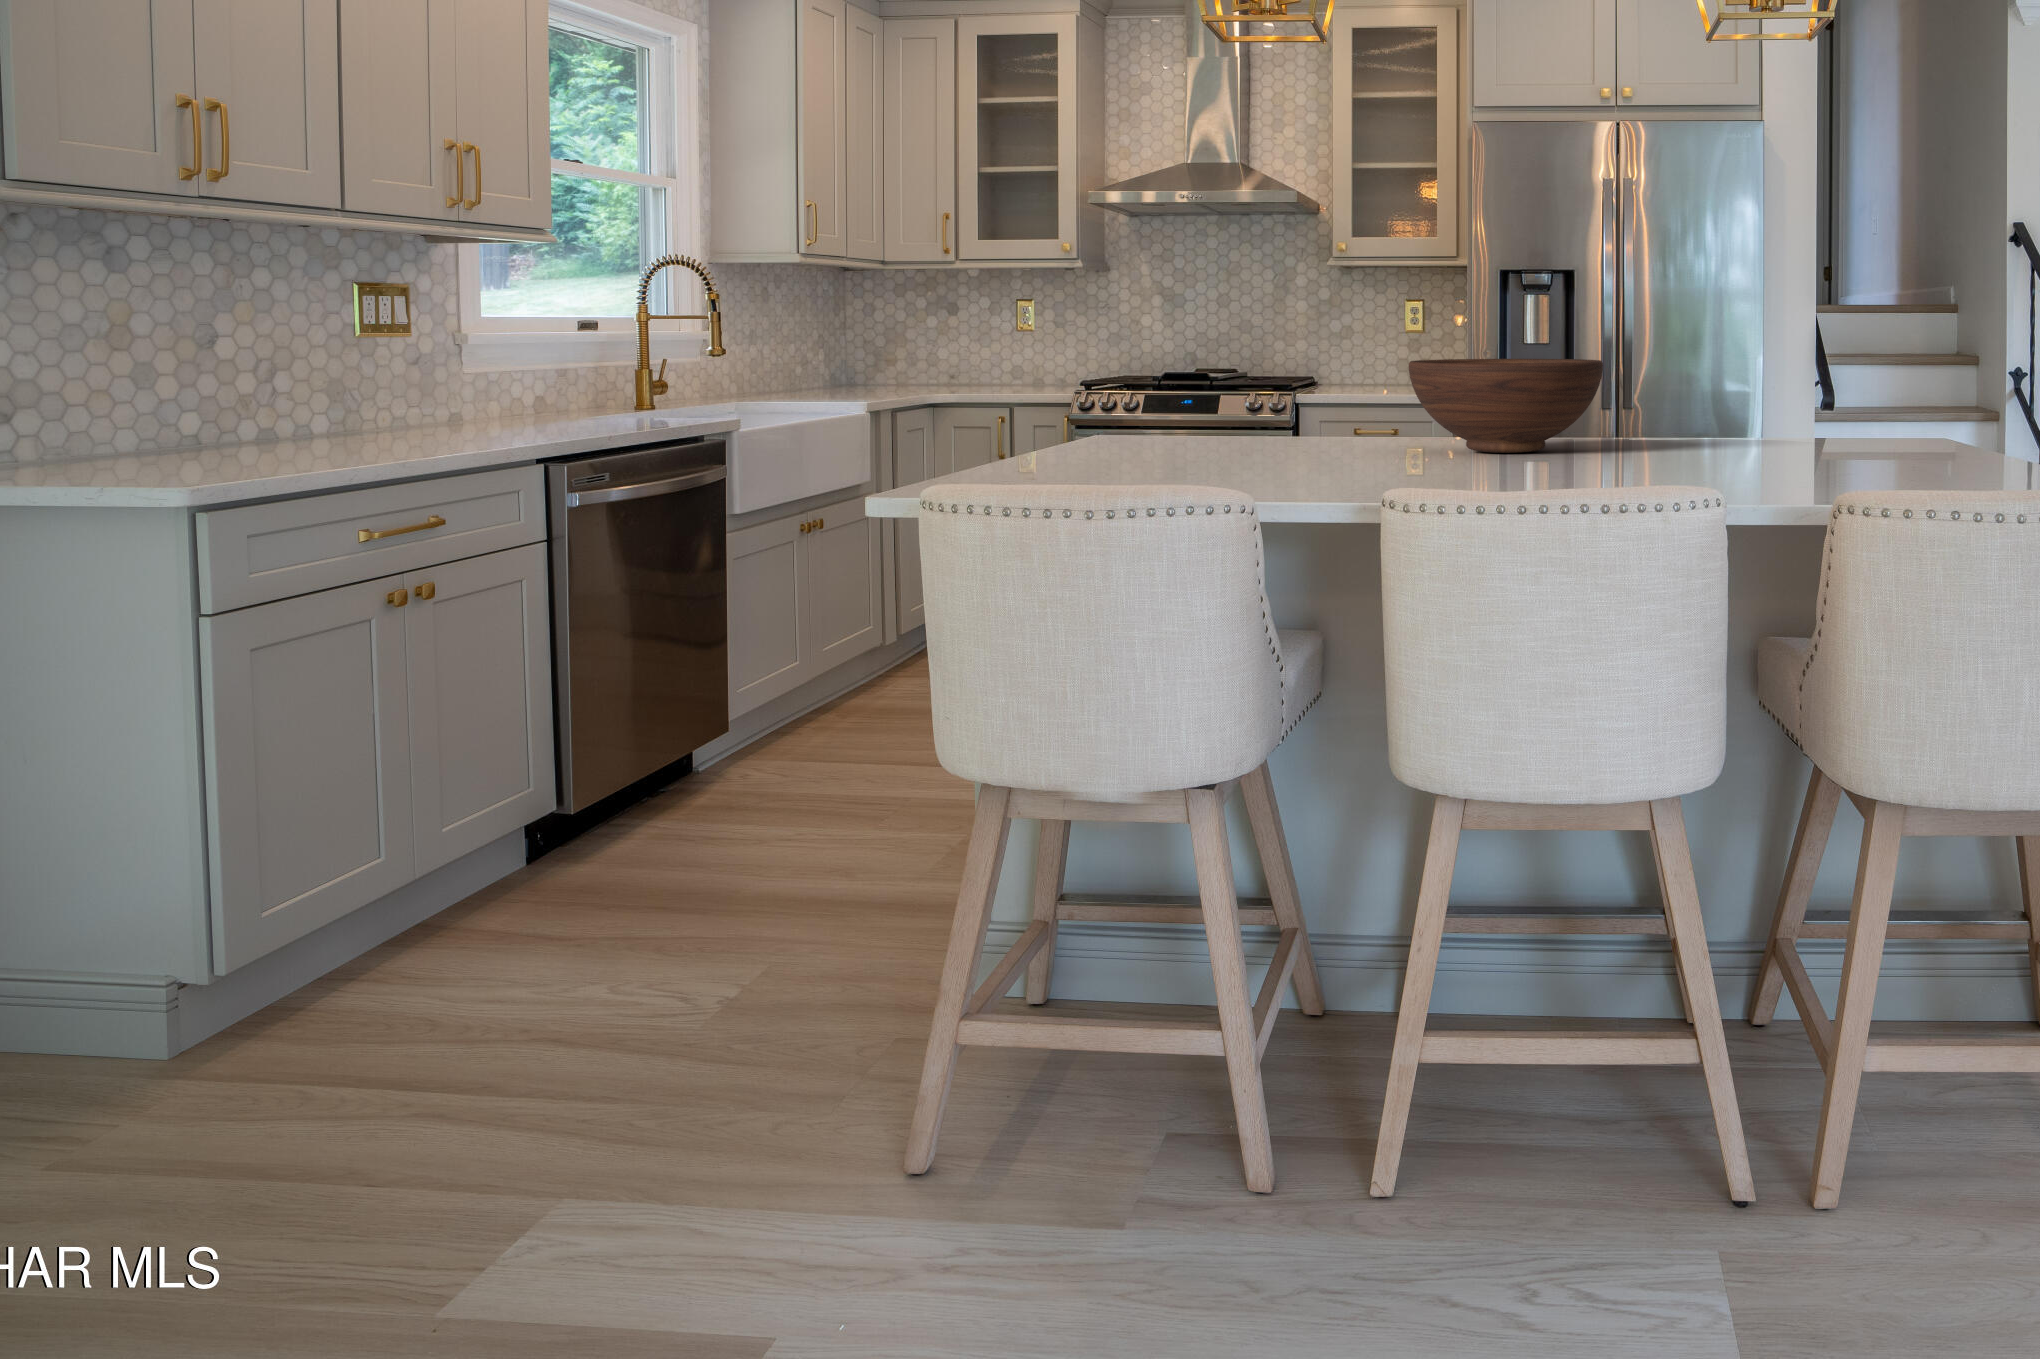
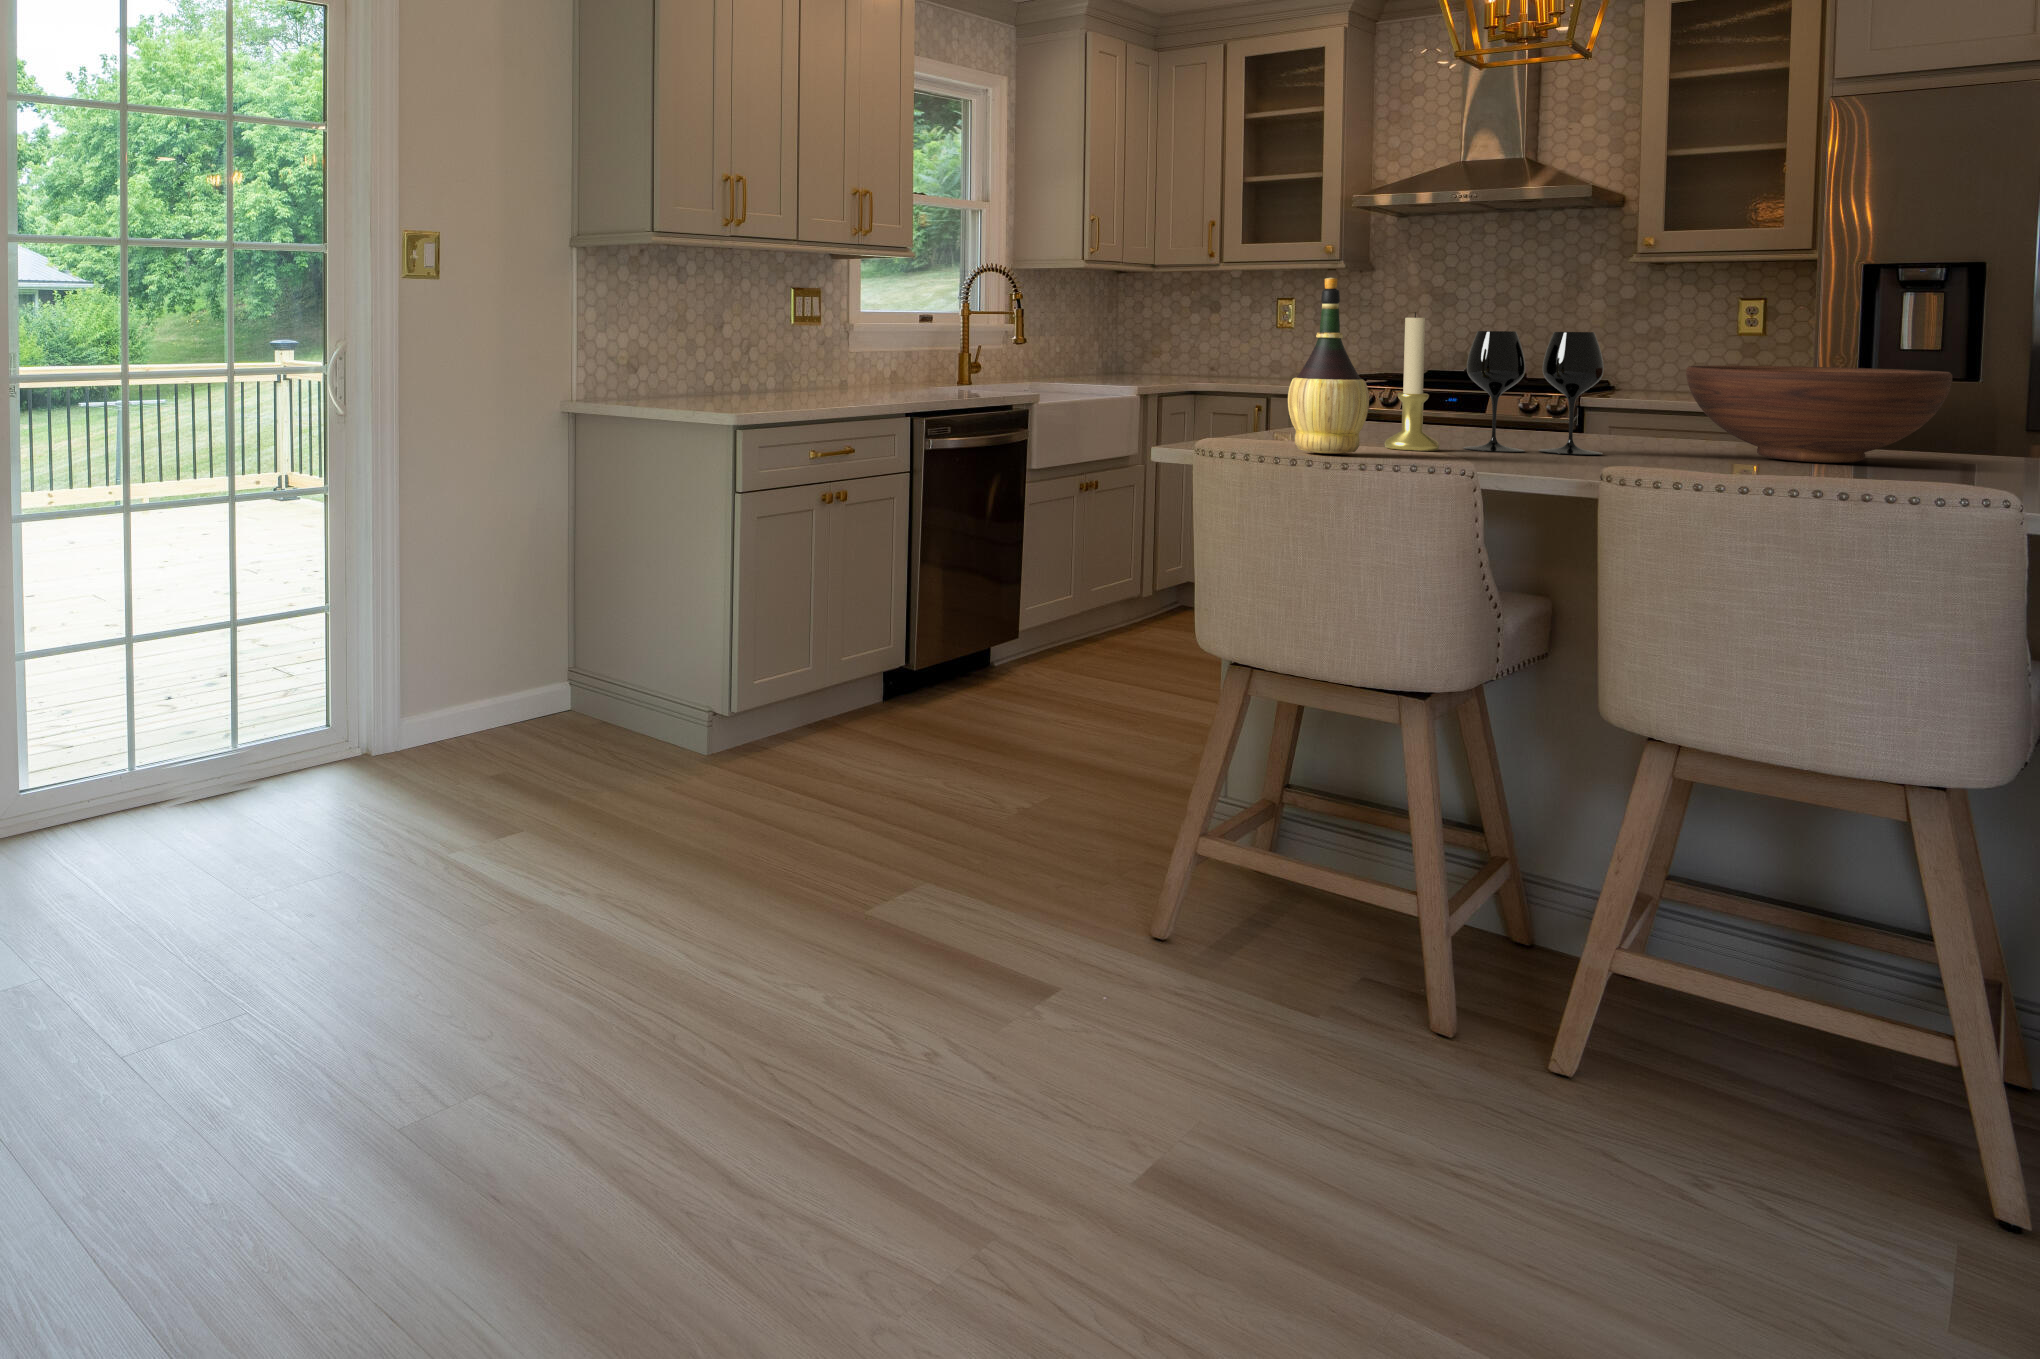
wine bottle: none [1033,259,1127,486] -> present [1288,278,1369,454]
candle holder: none [1142,306,1199,471] -> present [1384,312,1439,451]
wine glass: none [1220,327,1348,465] -> present [1463,331,1604,455]

